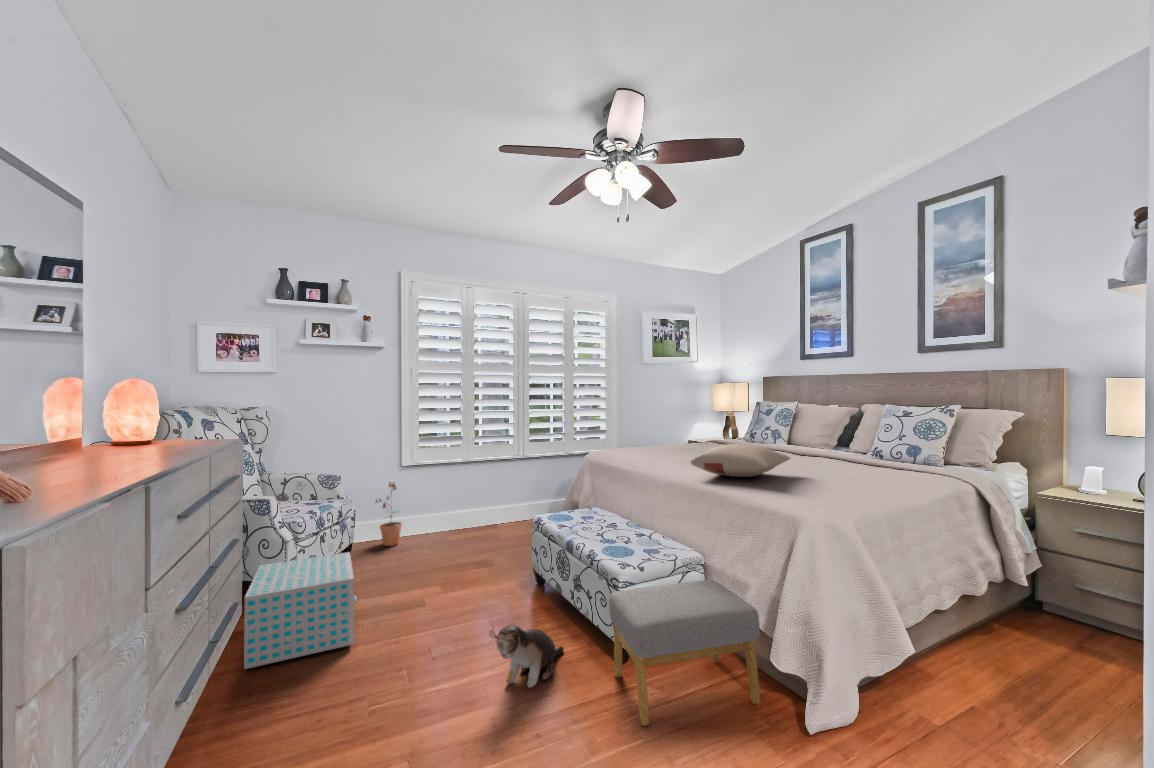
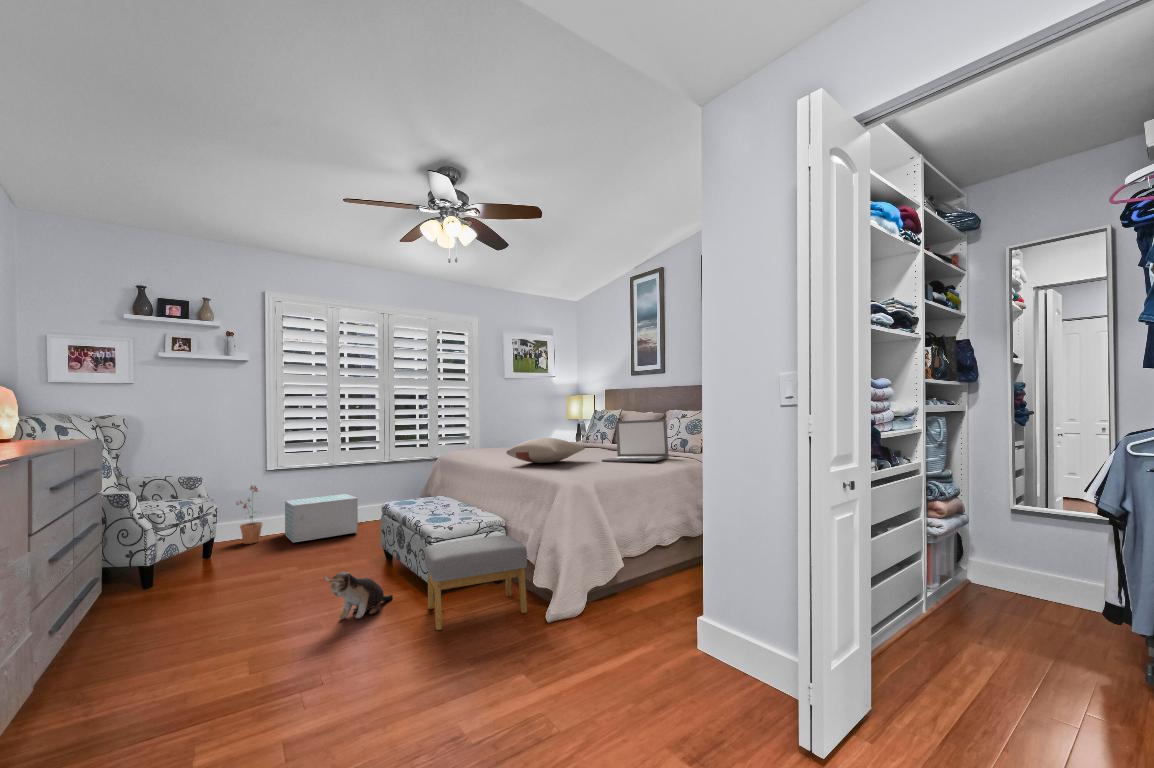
laptop: none [818,422,914,483] -> present [602,419,669,462]
storage box: present [244,552,357,669] -> present [285,494,358,543]

